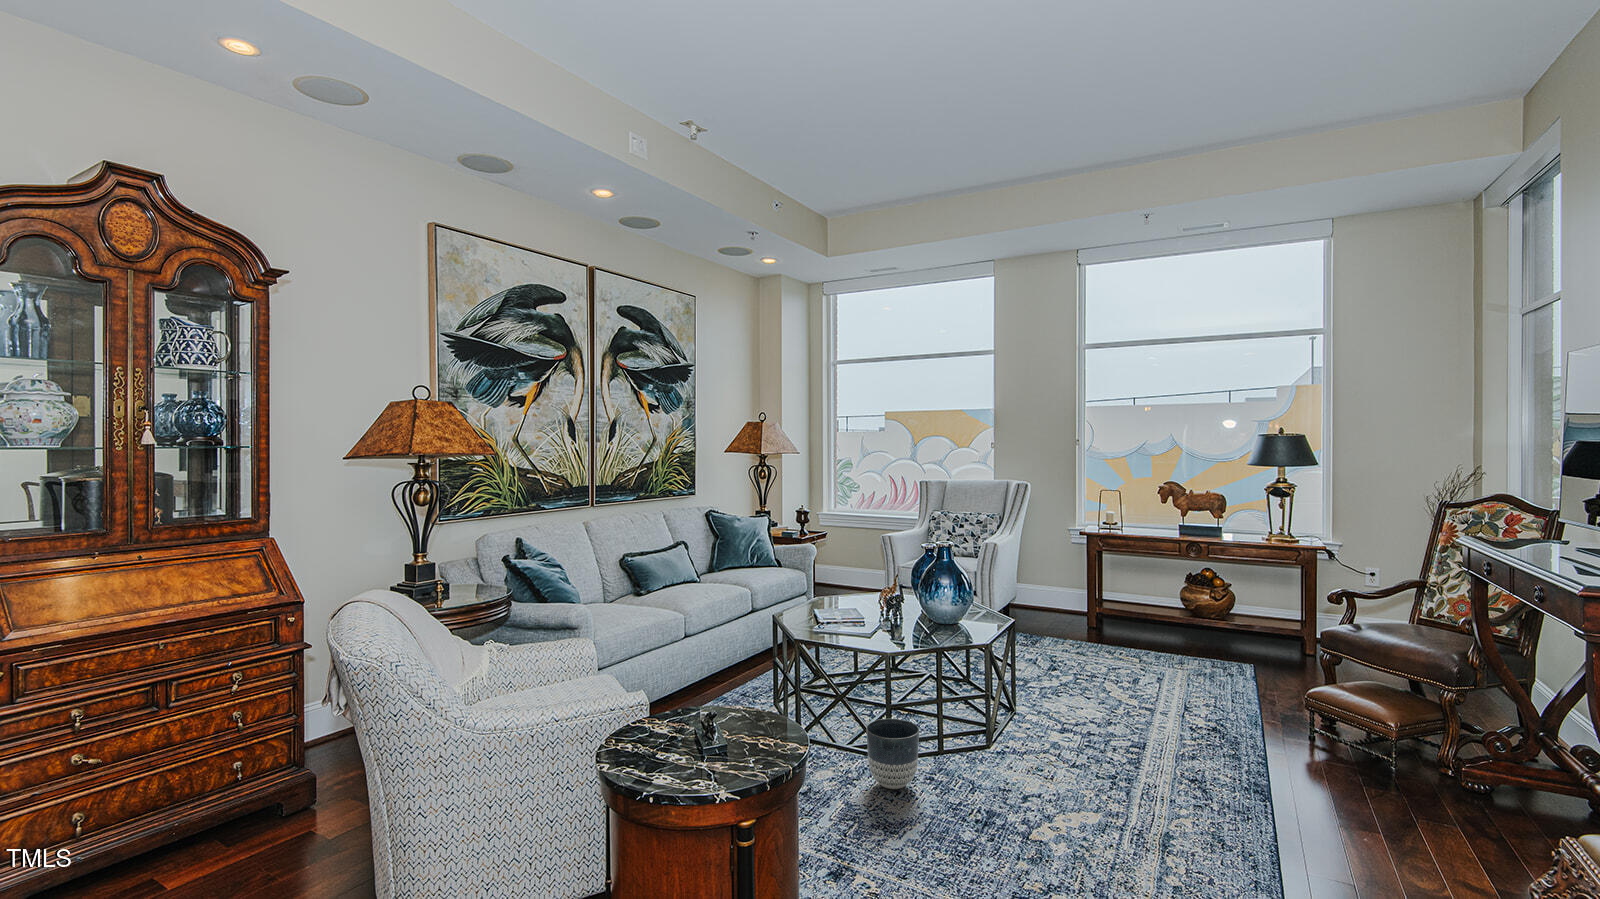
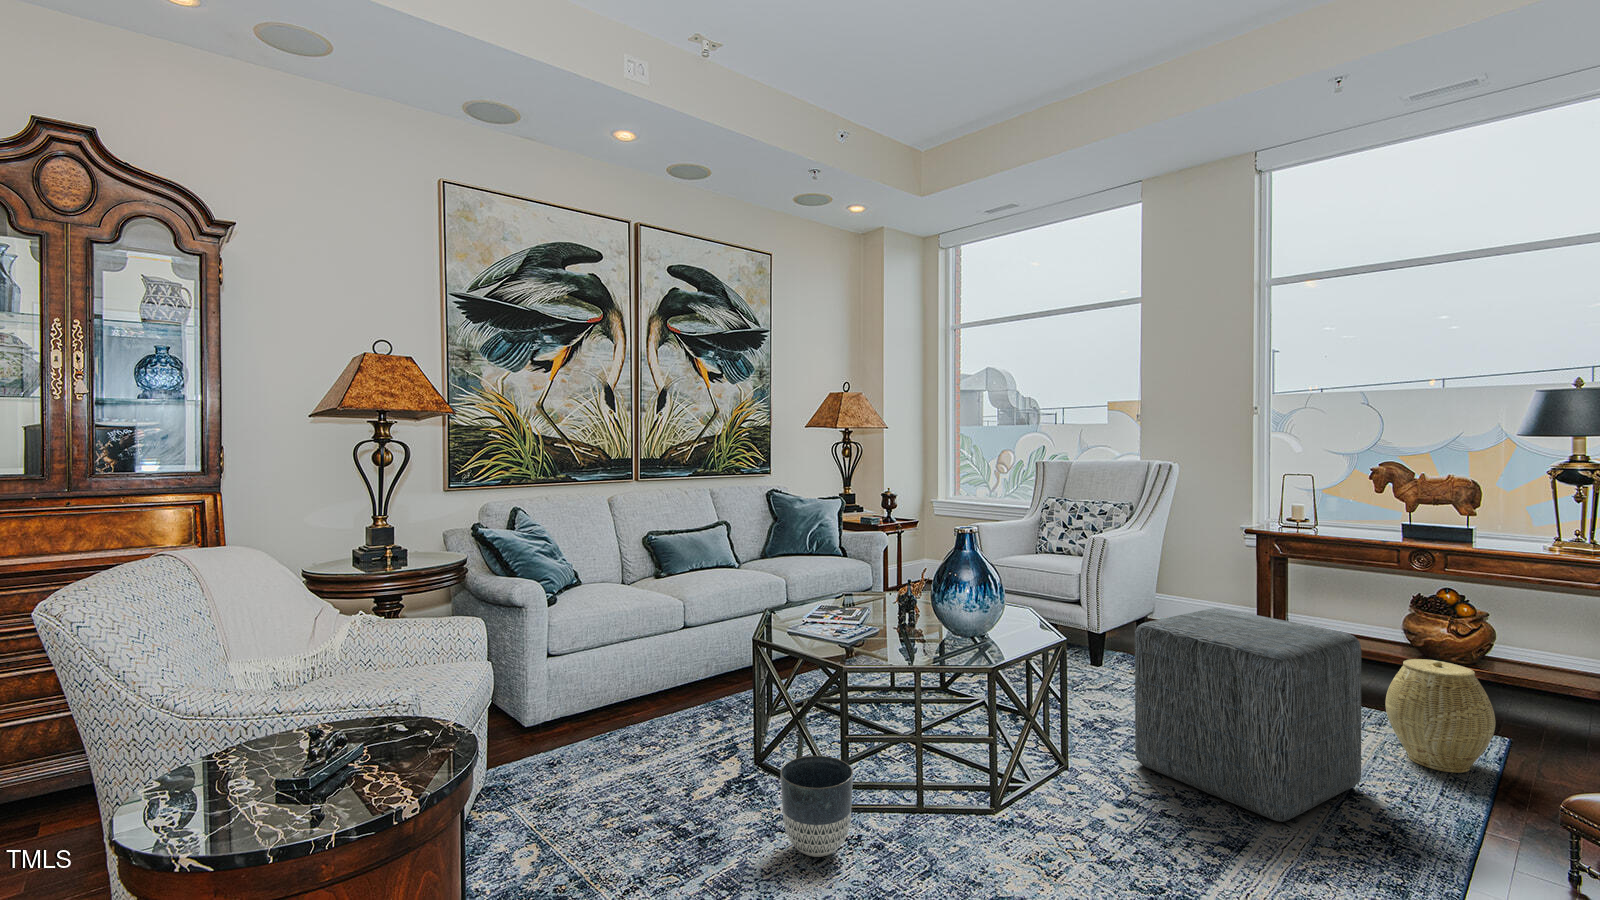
ottoman: none [1055,593,1190,729] -> present [1135,608,1361,822]
woven basket: none [1192,618,1254,689] -> present [1385,659,1495,773]

